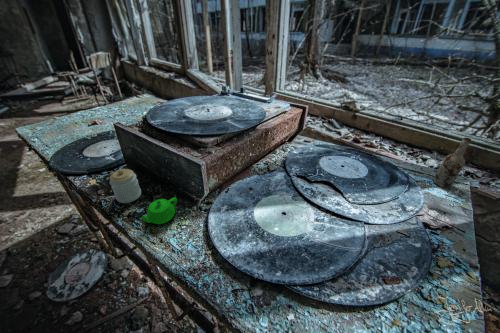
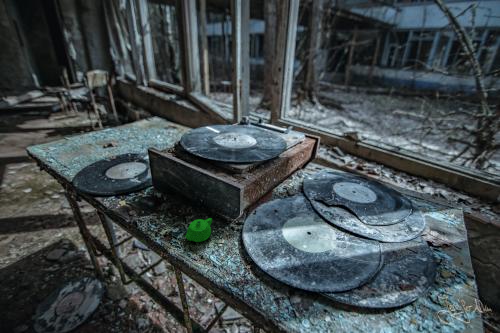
wine bottle: present [433,137,471,188] -> none [432,169,462,212]
jar: present [110,169,141,203] -> none [150,192,175,223]

